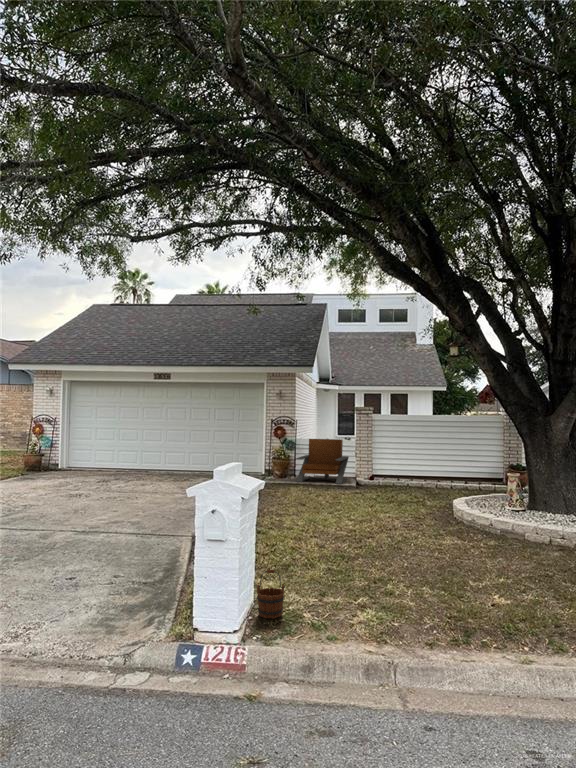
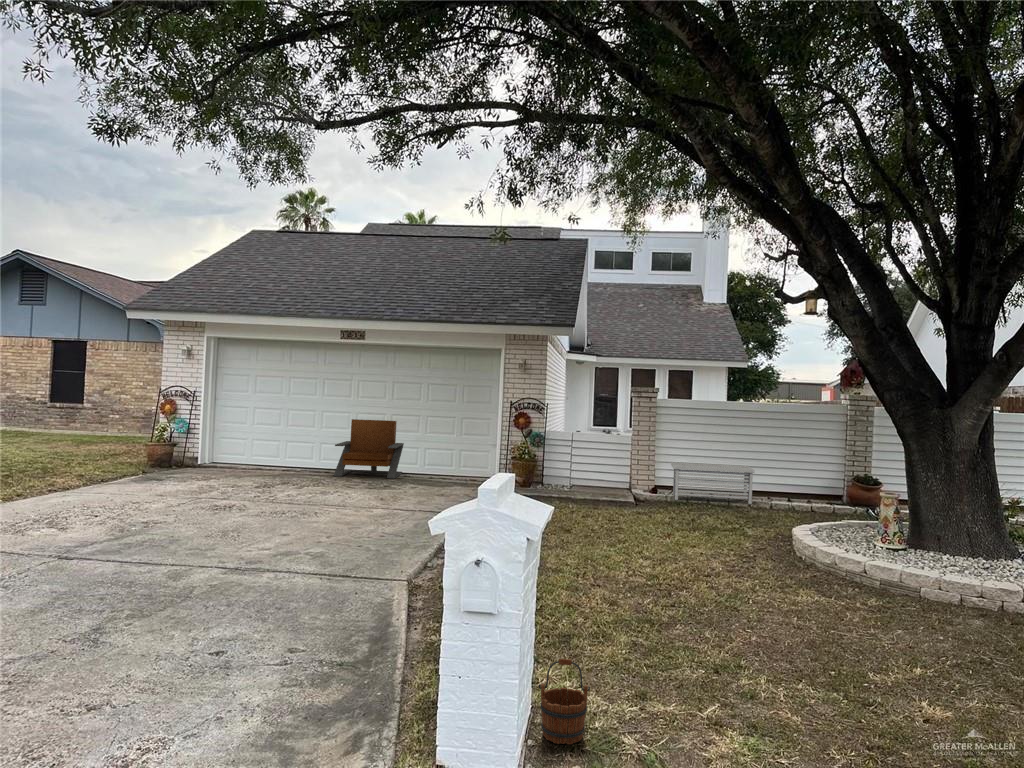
lounge chair: present [296,439,349,484] -> present [334,419,404,479]
storage bench: none [384,458,440,486] -> present [671,462,755,504]

